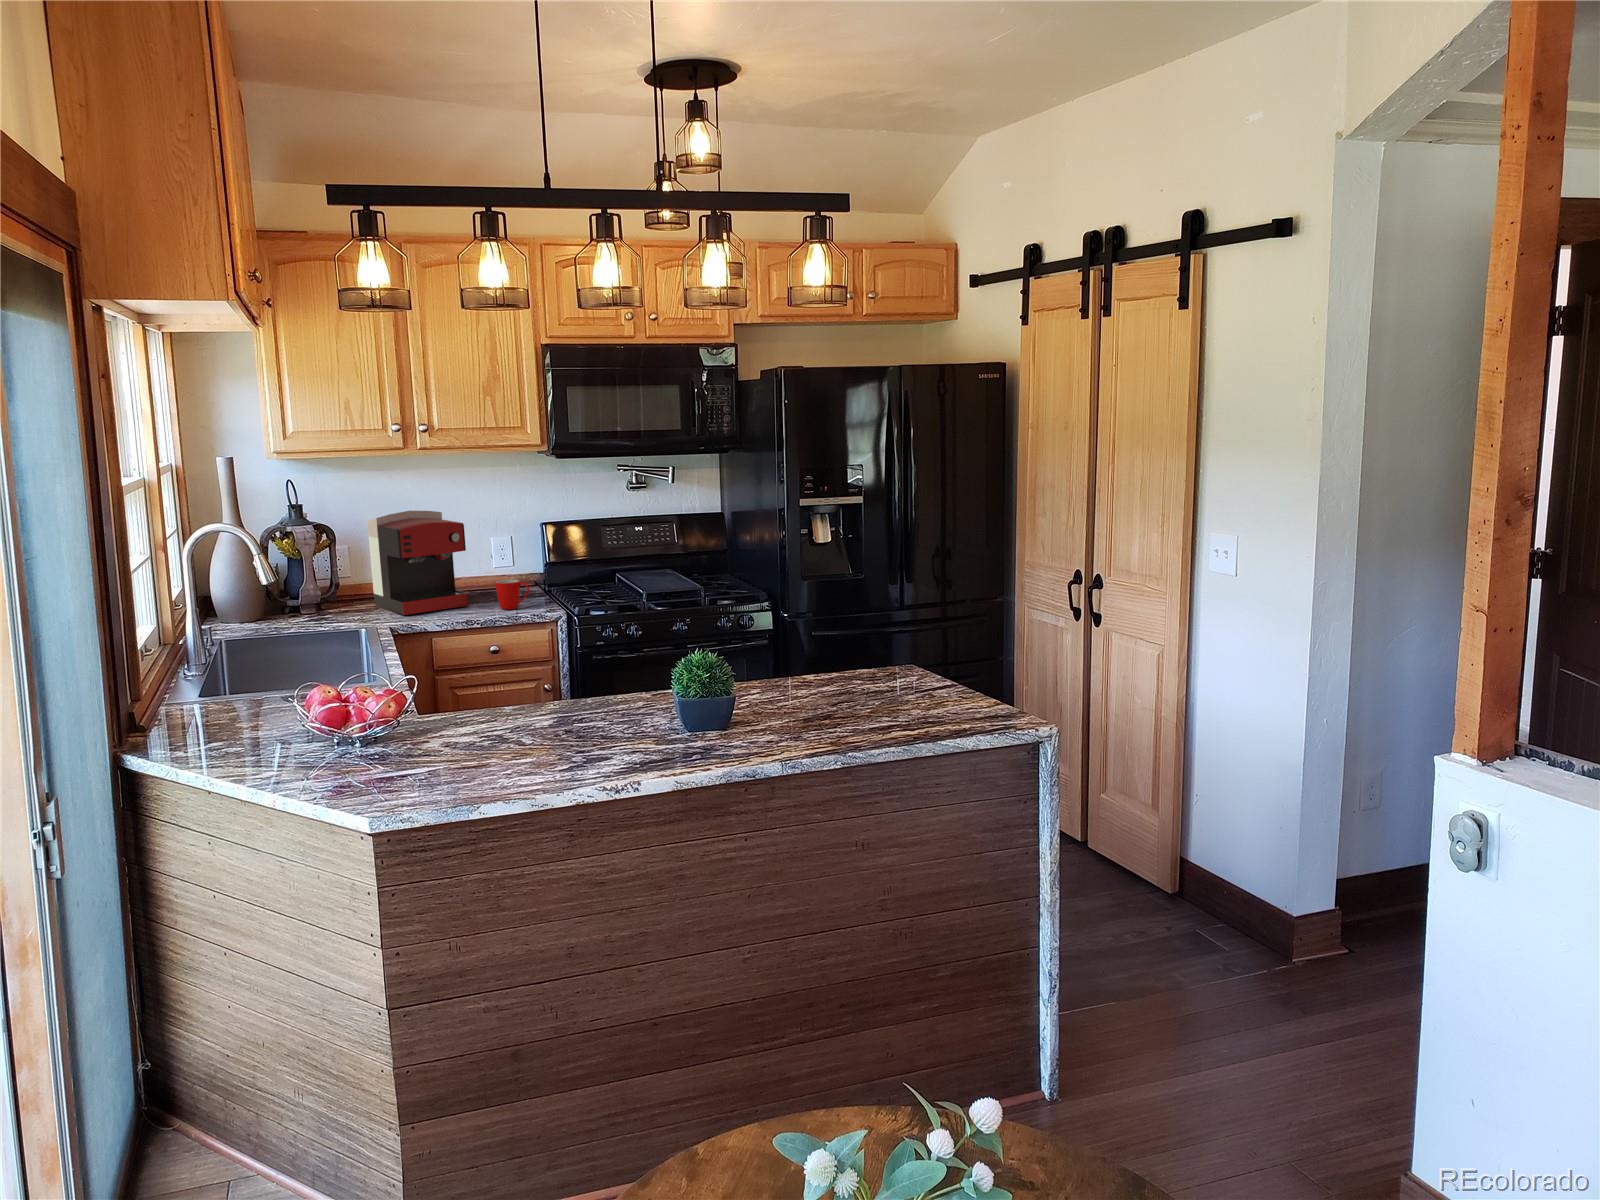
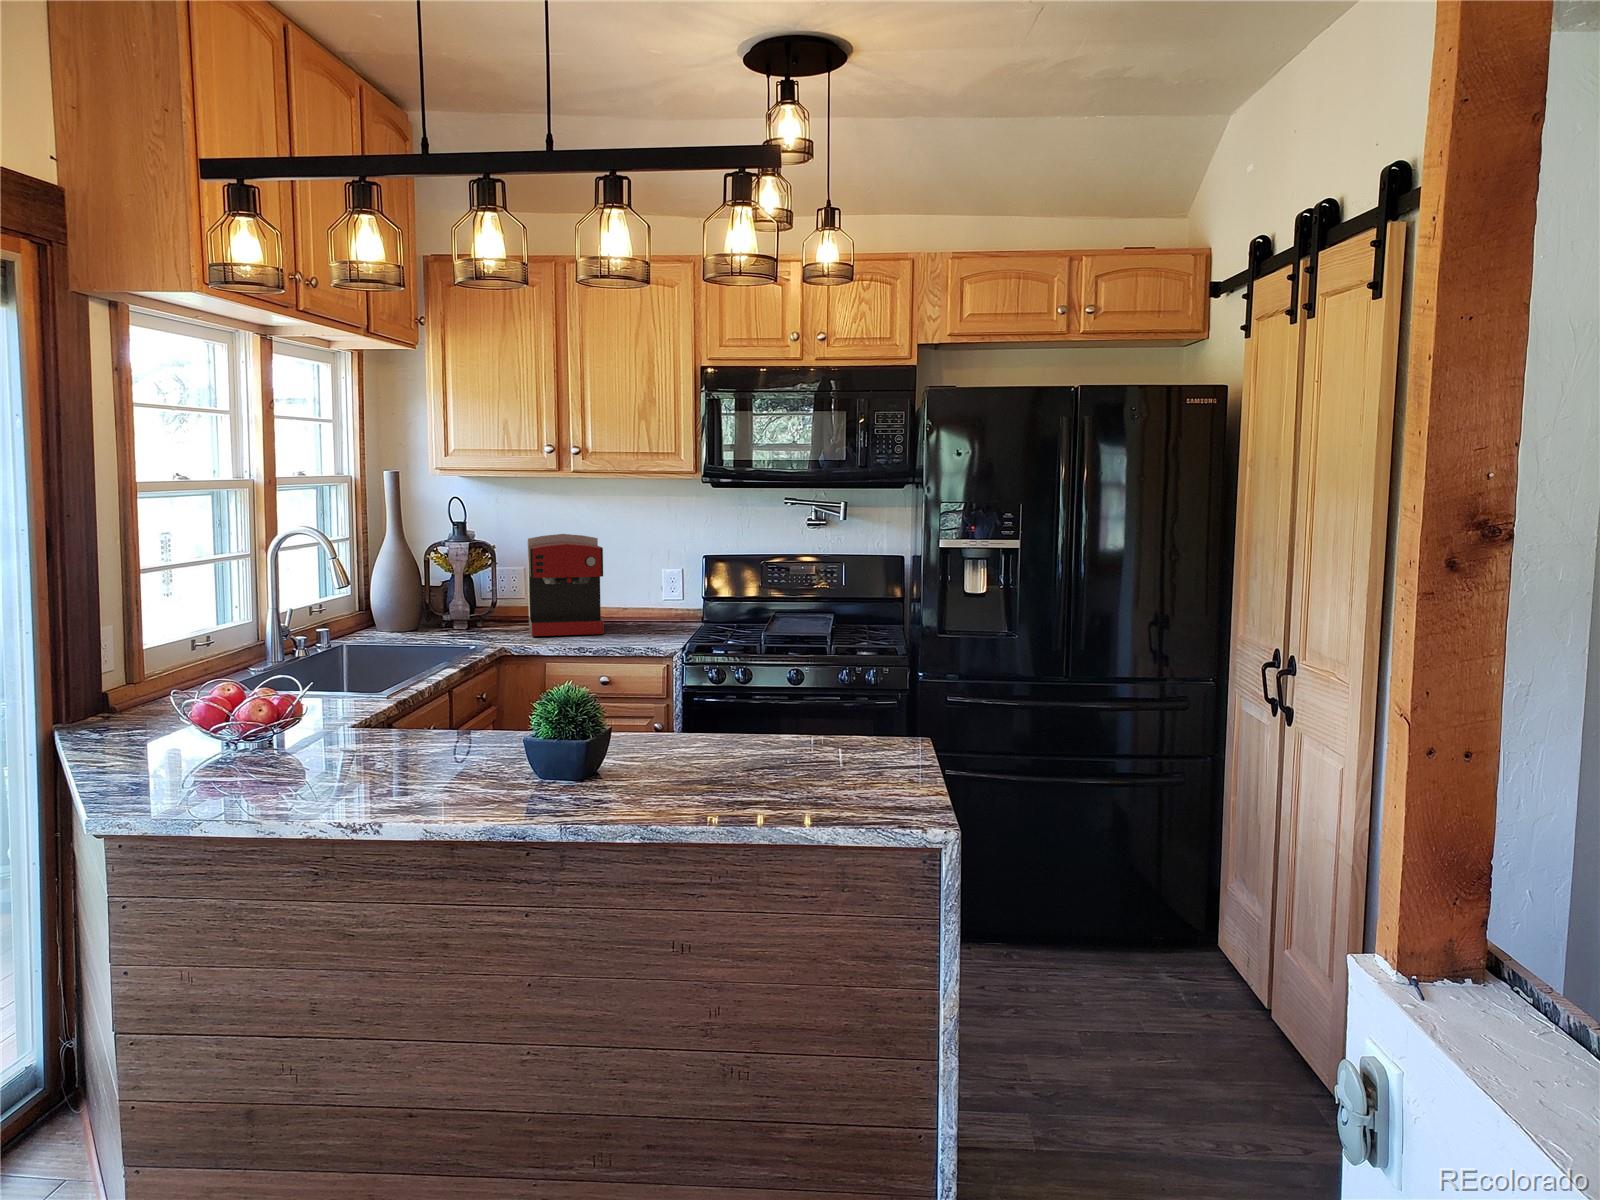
mug: present [495,579,529,610] -> none [623,610,654,641]

